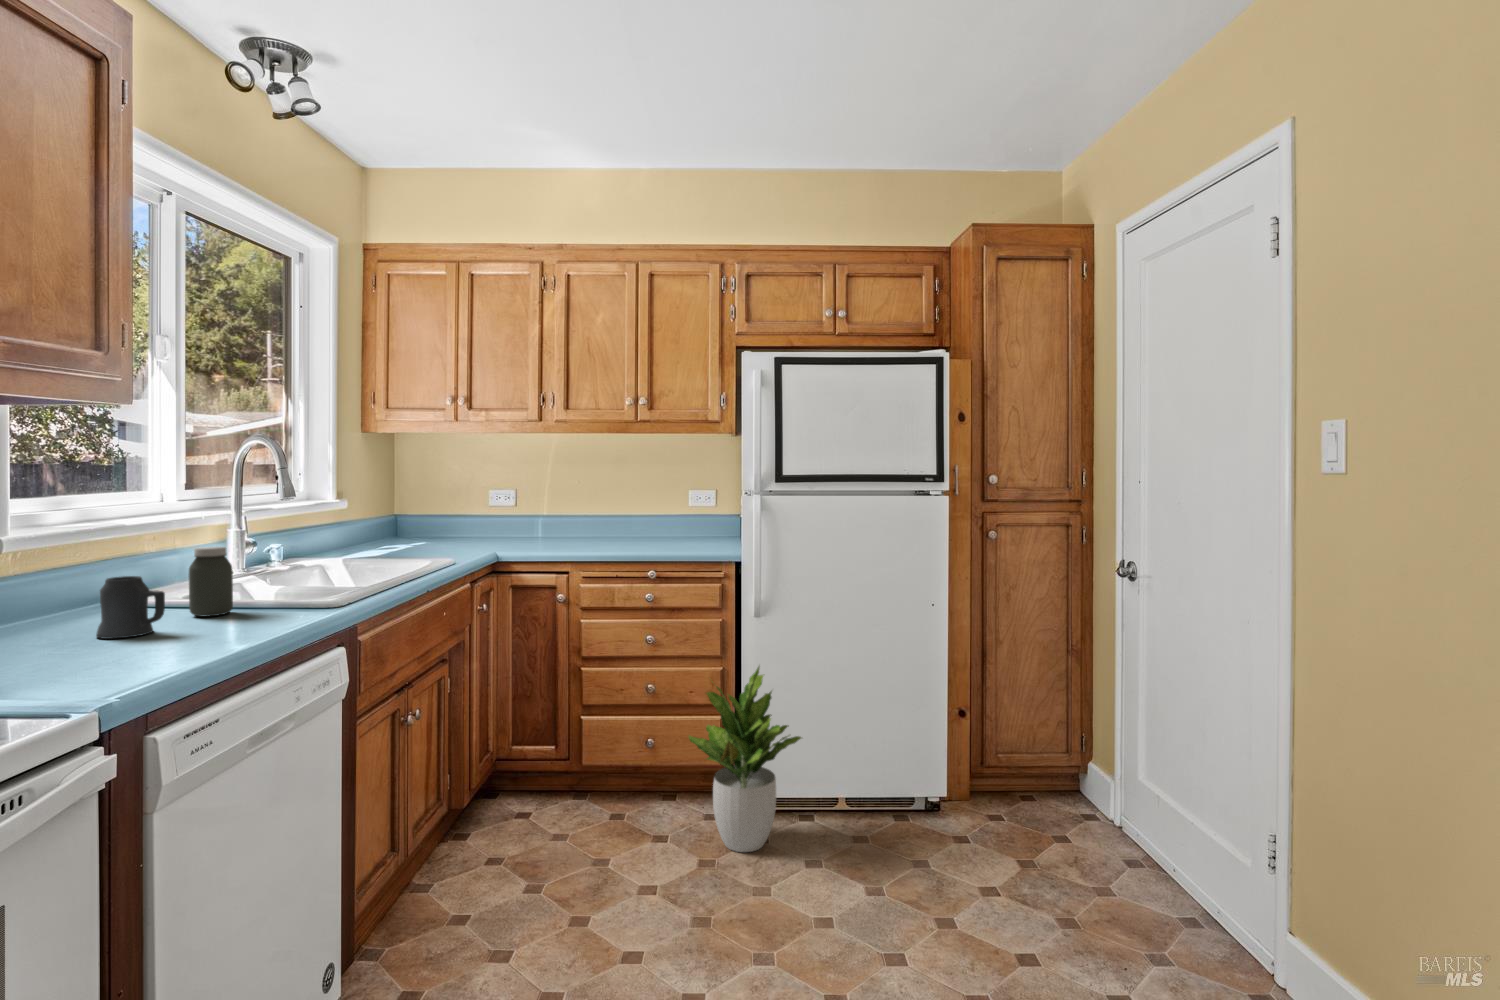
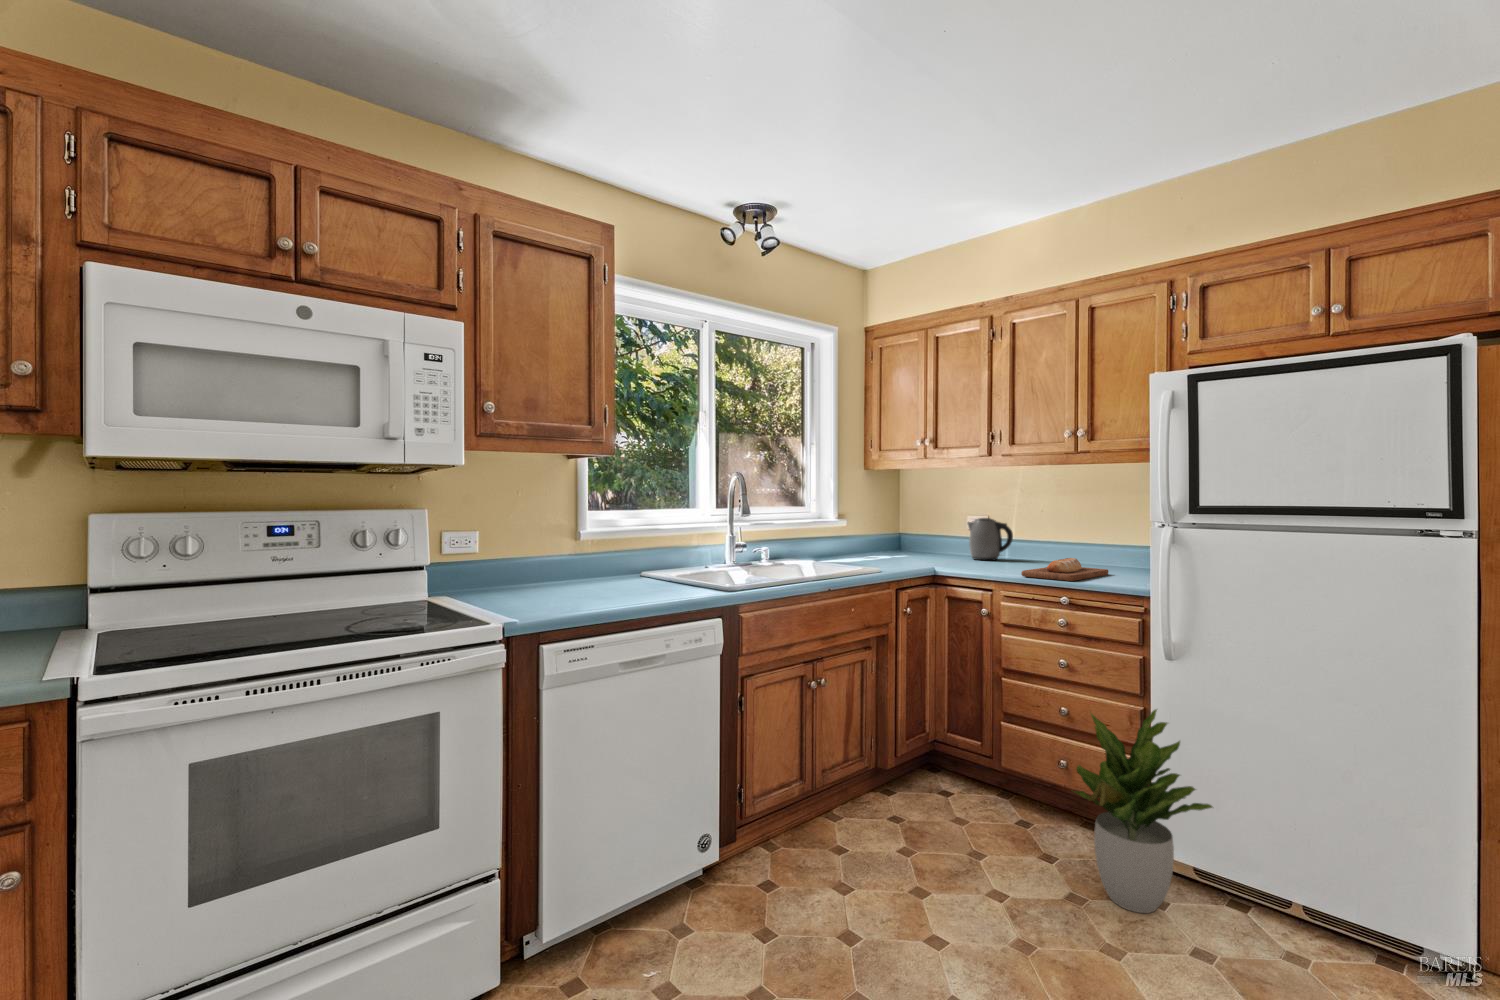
kettle: none [503,493,555,541] -> present [968,518,1013,560]
bread loaf: none [609,532,672,555] -> present [1021,558,1108,581]
jar: present [189,547,233,617] -> none [674,543,697,586]
mug: present [96,576,165,639] -> none [618,556,645,591]

